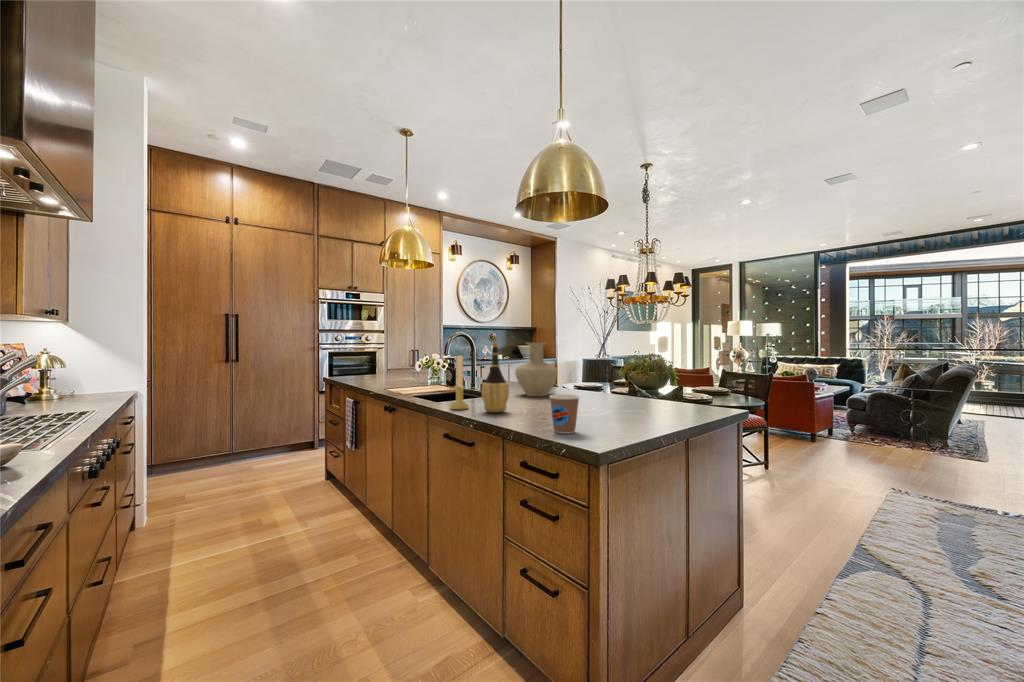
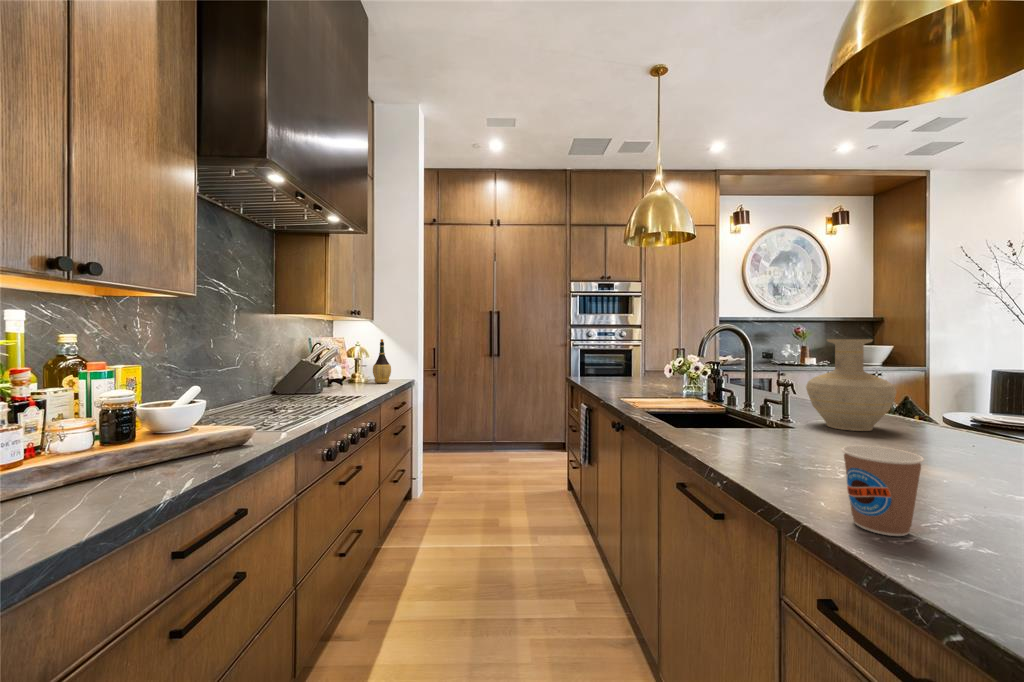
wine bottle: present [481,343,509,412] -> present [373,339,391,383]
candle holder: present [450,356,469,410] -> none [678,356,708,441]

